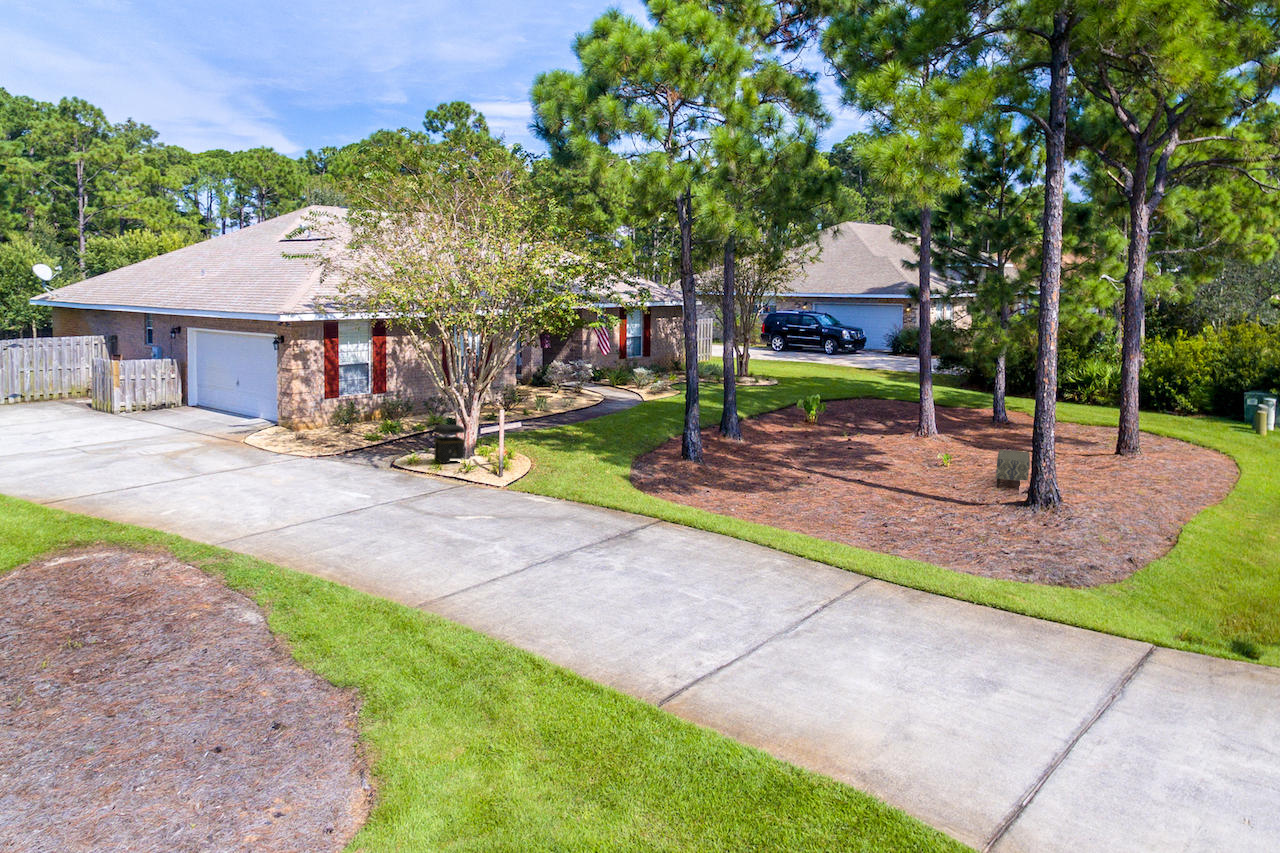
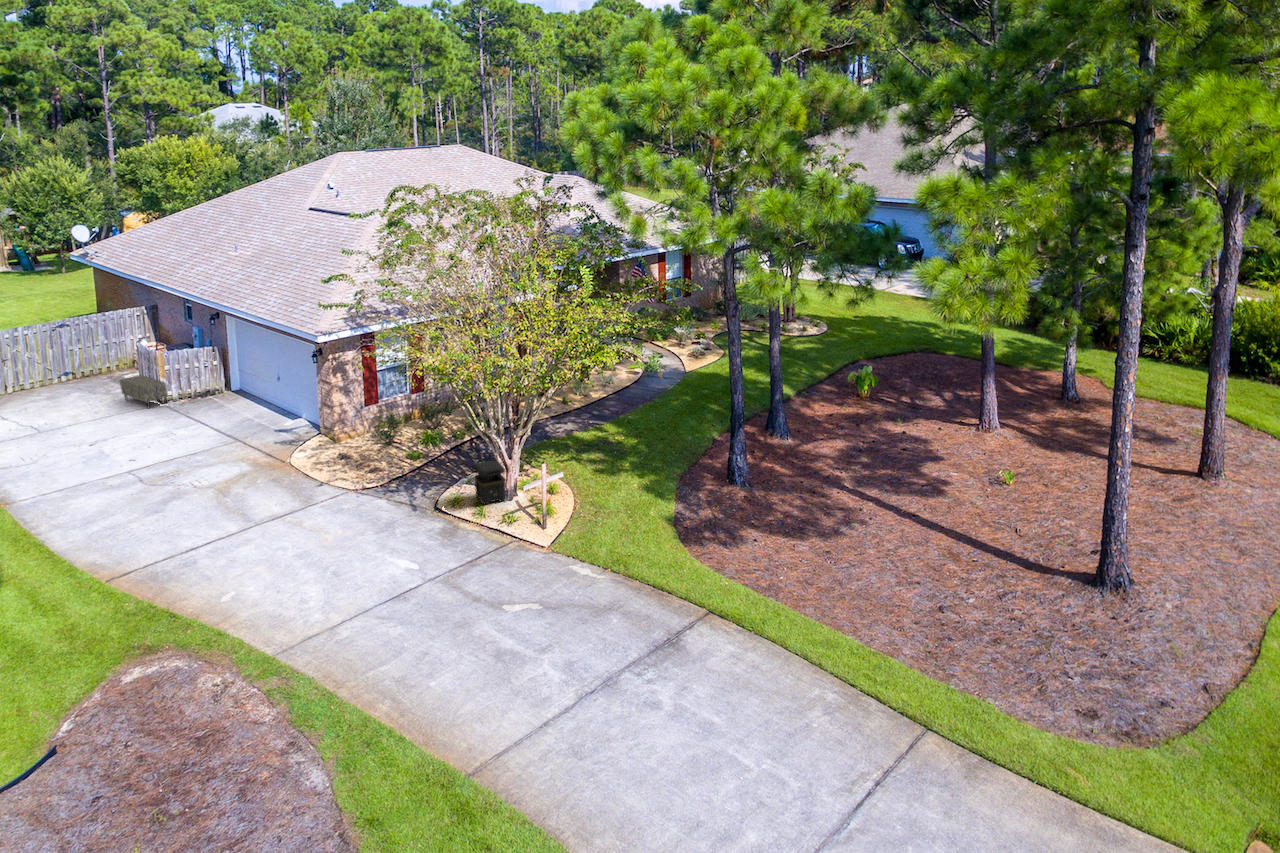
bench: present [996,450,1030,488] -> present [120,375,168,408]

